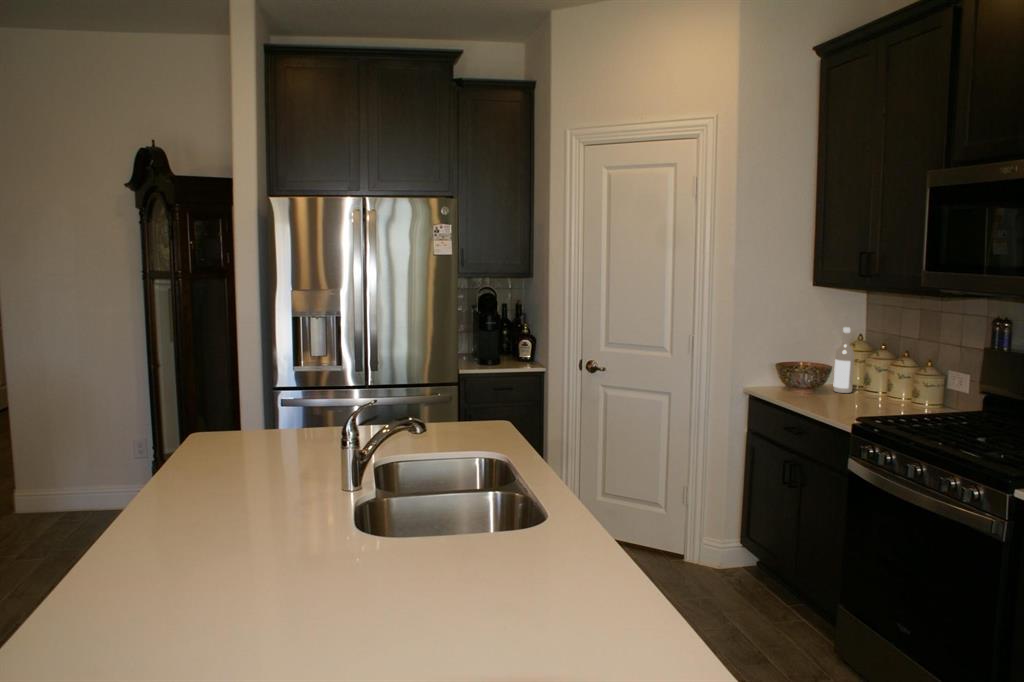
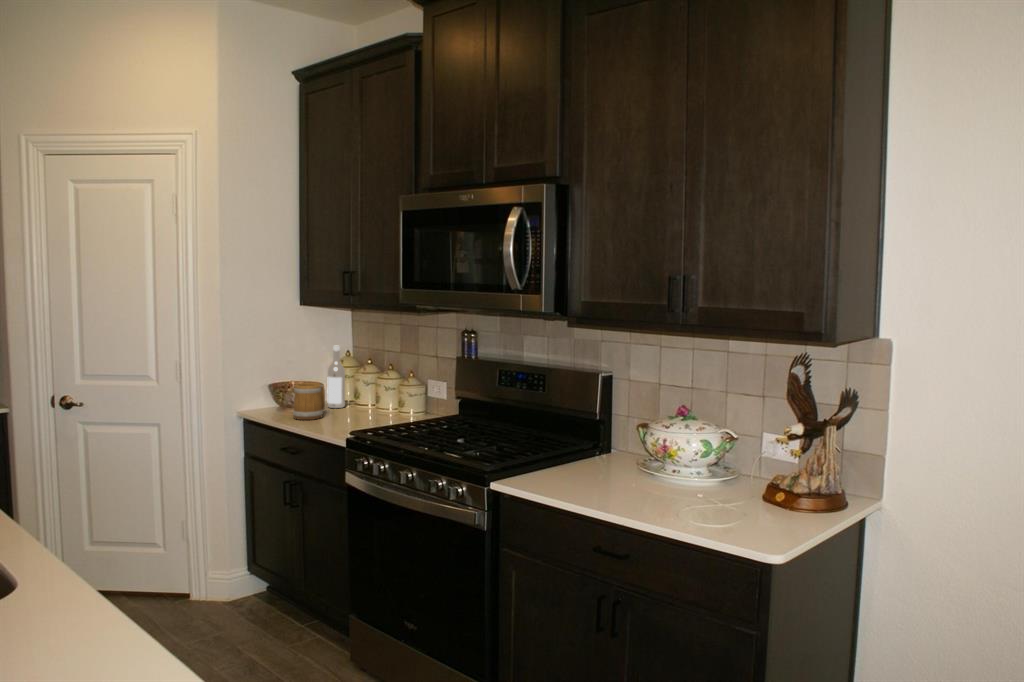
mug: none [797,364,832,402] -> present [293,383,325,420]

